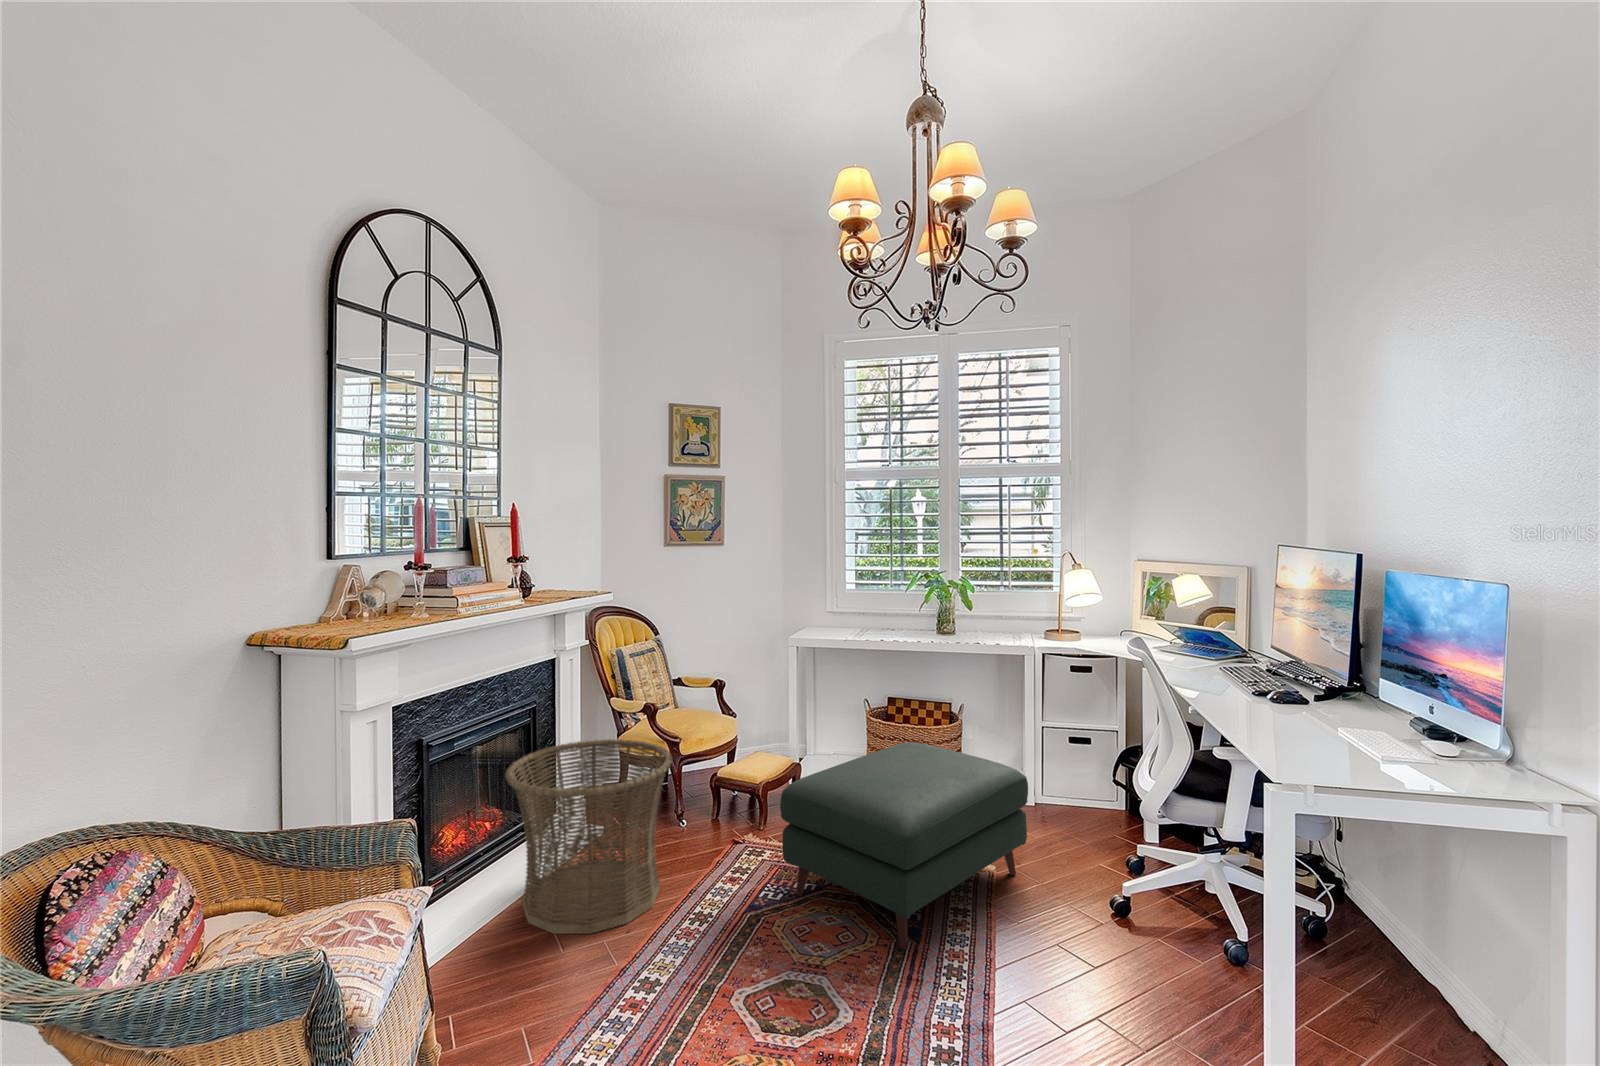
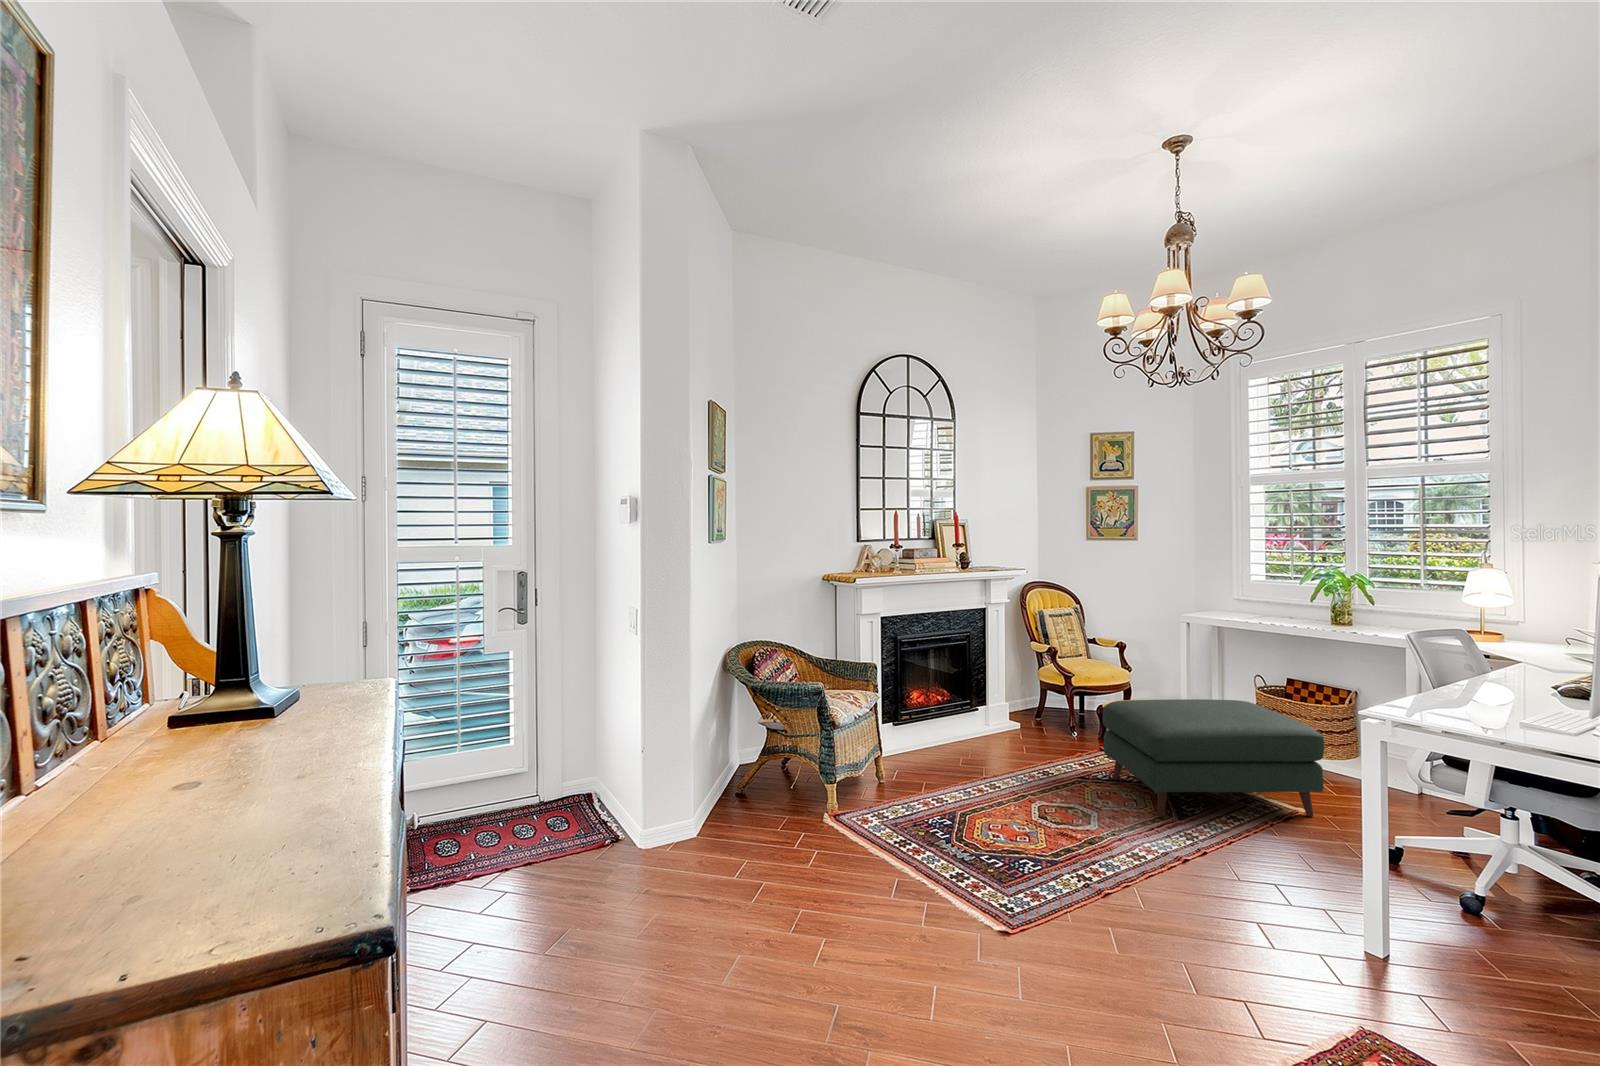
basket: present [505,739,672,934] -> none [938,658,1038,762]

